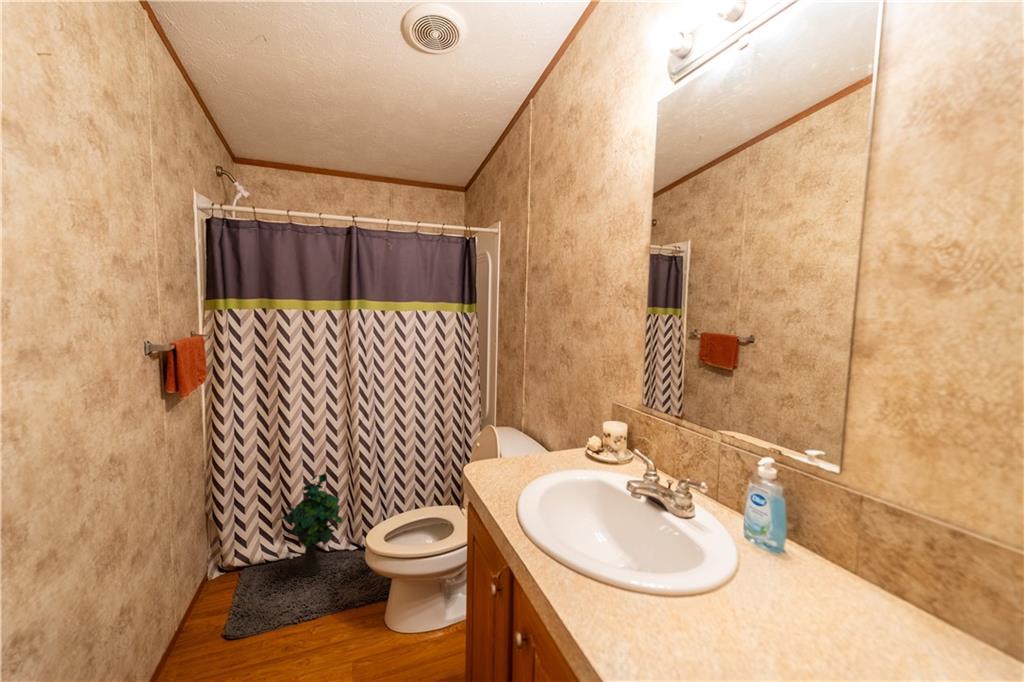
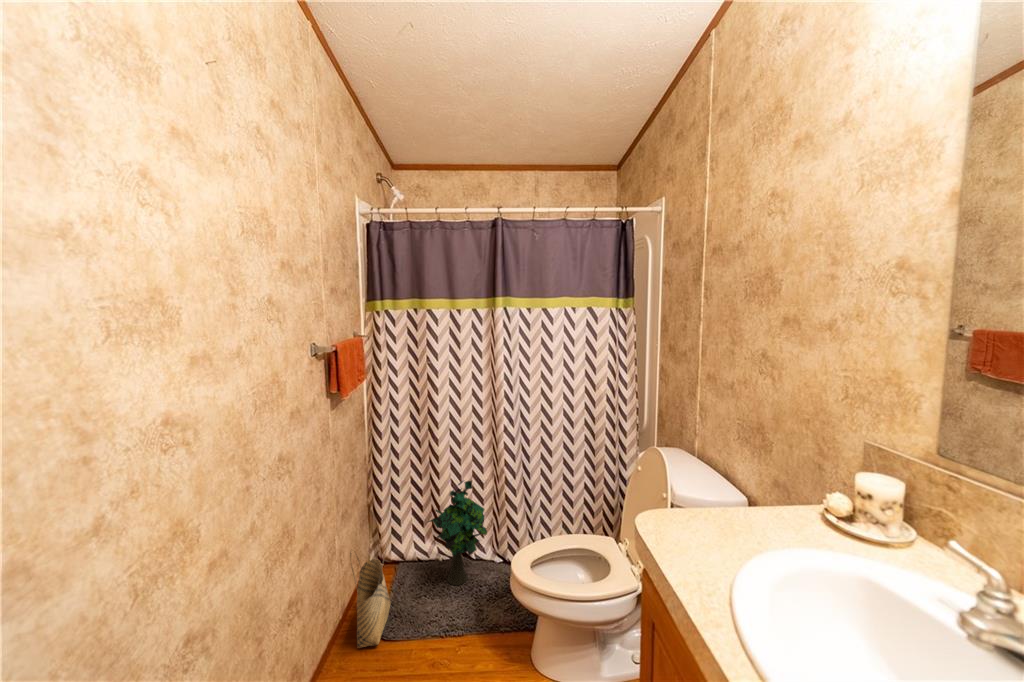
woven basket: none [187,544,235,653] -> present [350,547,391,648]

